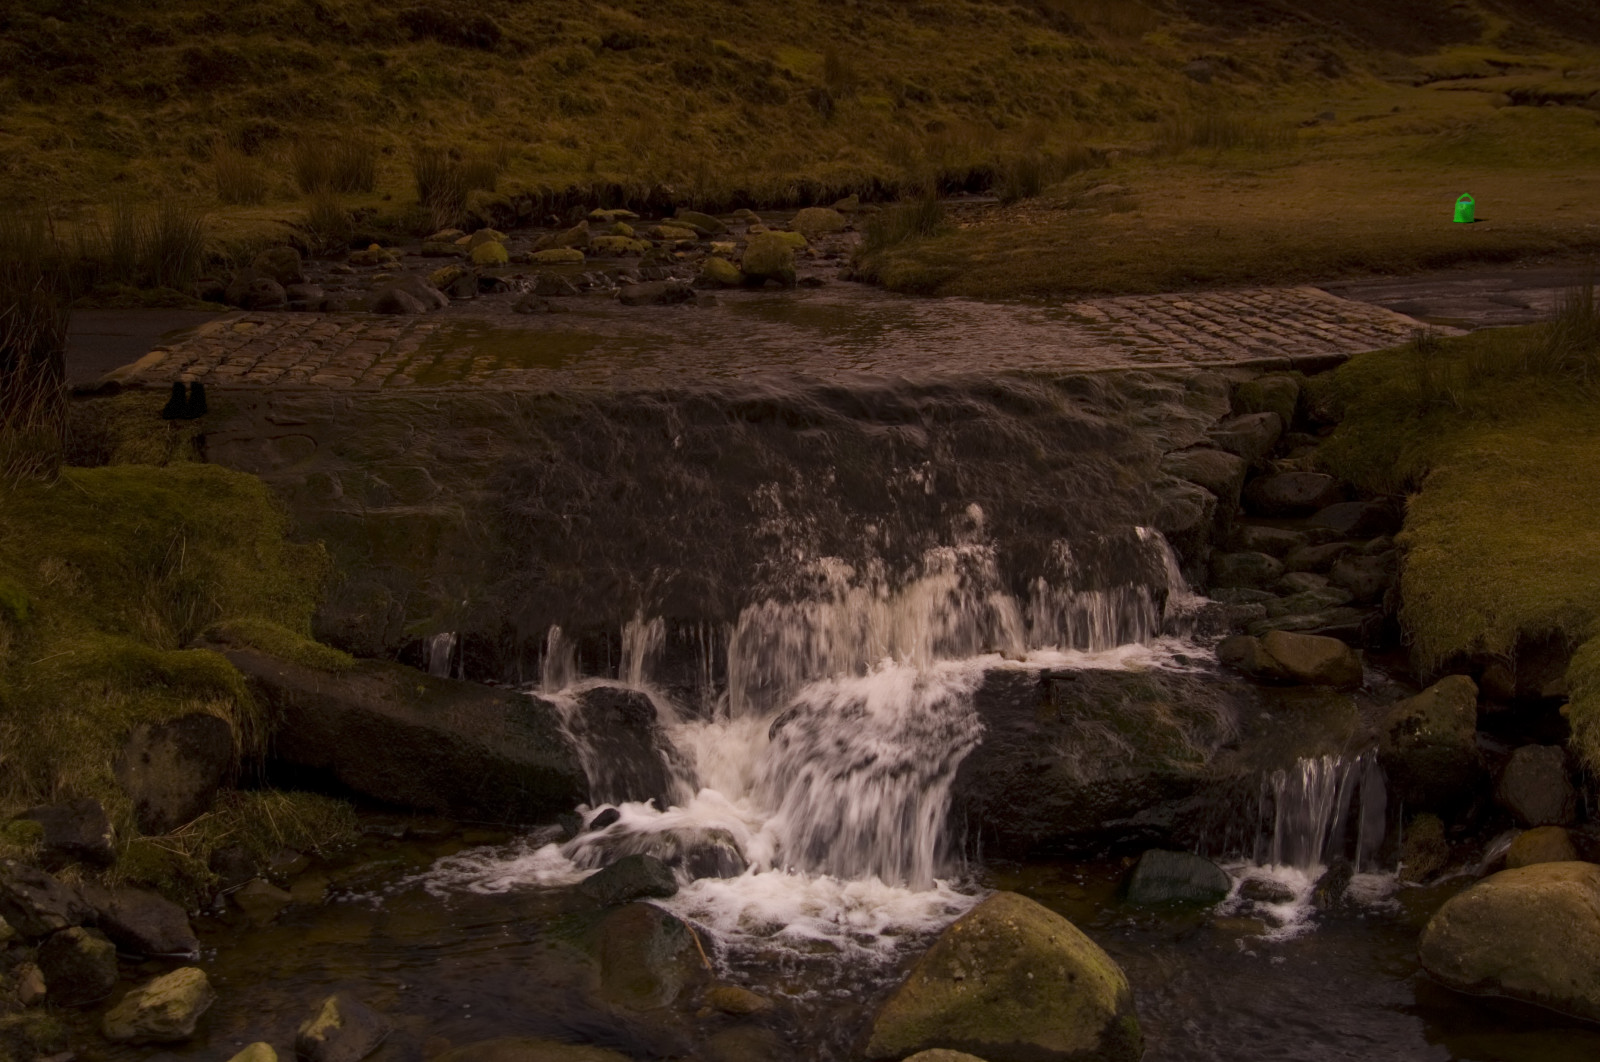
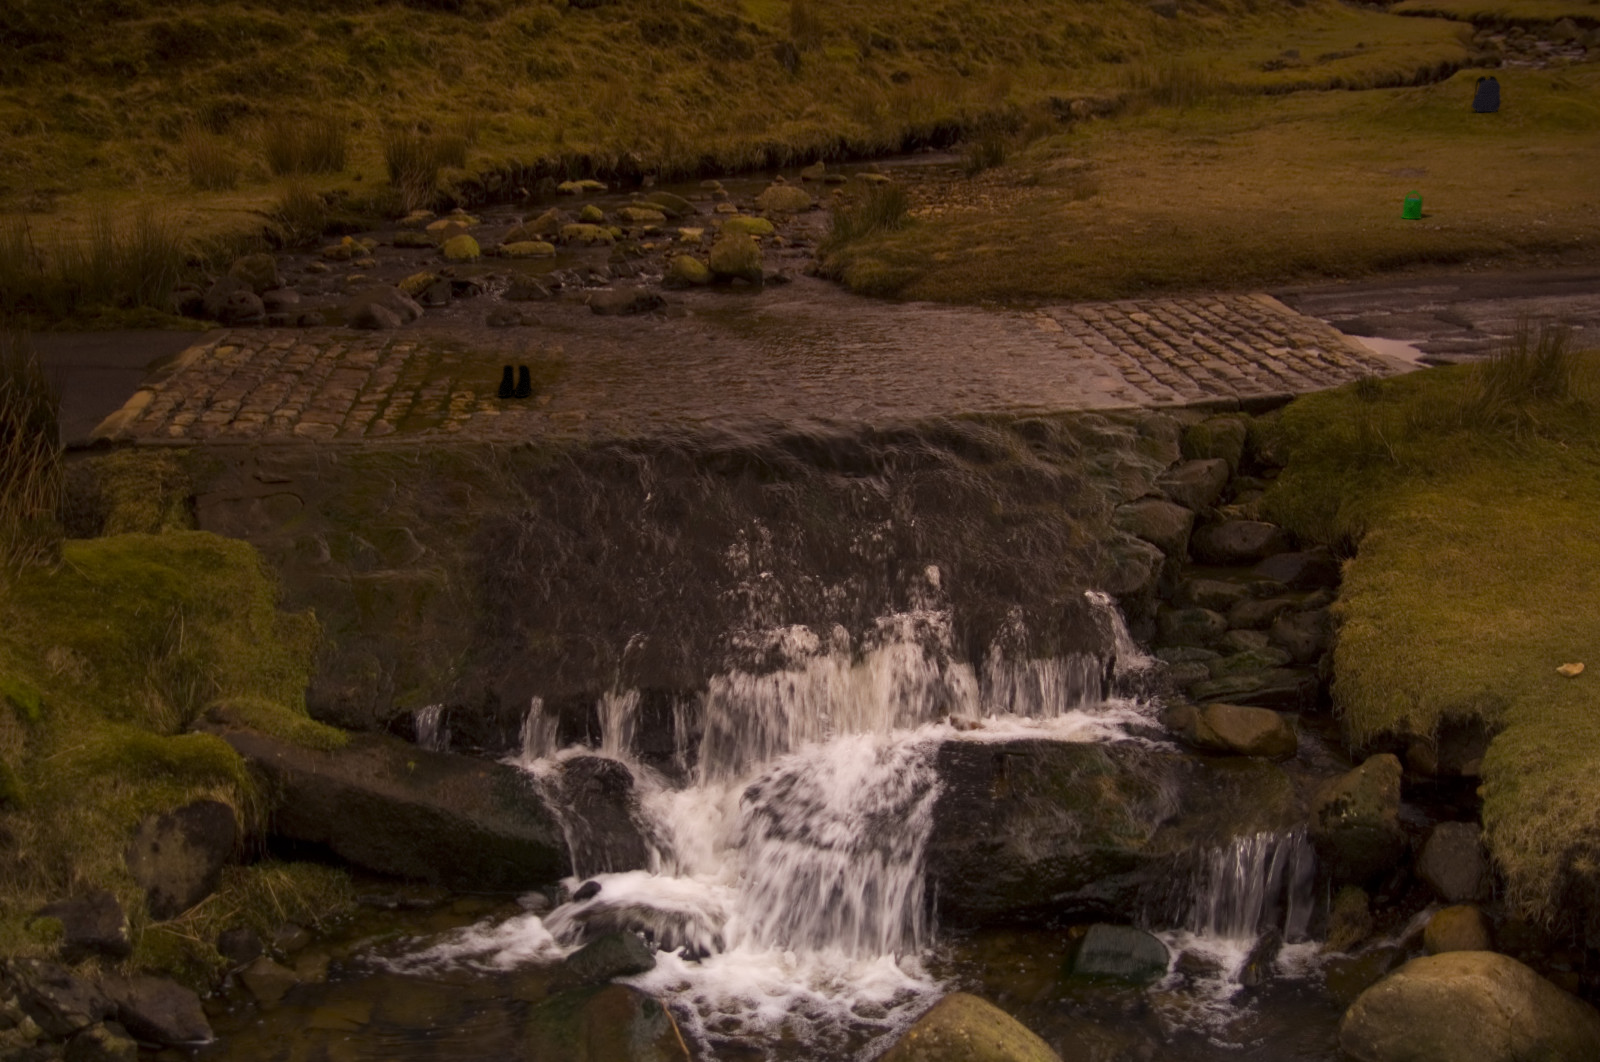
backpack: none [1521,101,1551,139] -> present [1472,76,1501,112]
boots: present [162,381,207,418] -> present [498,365,531,397]

